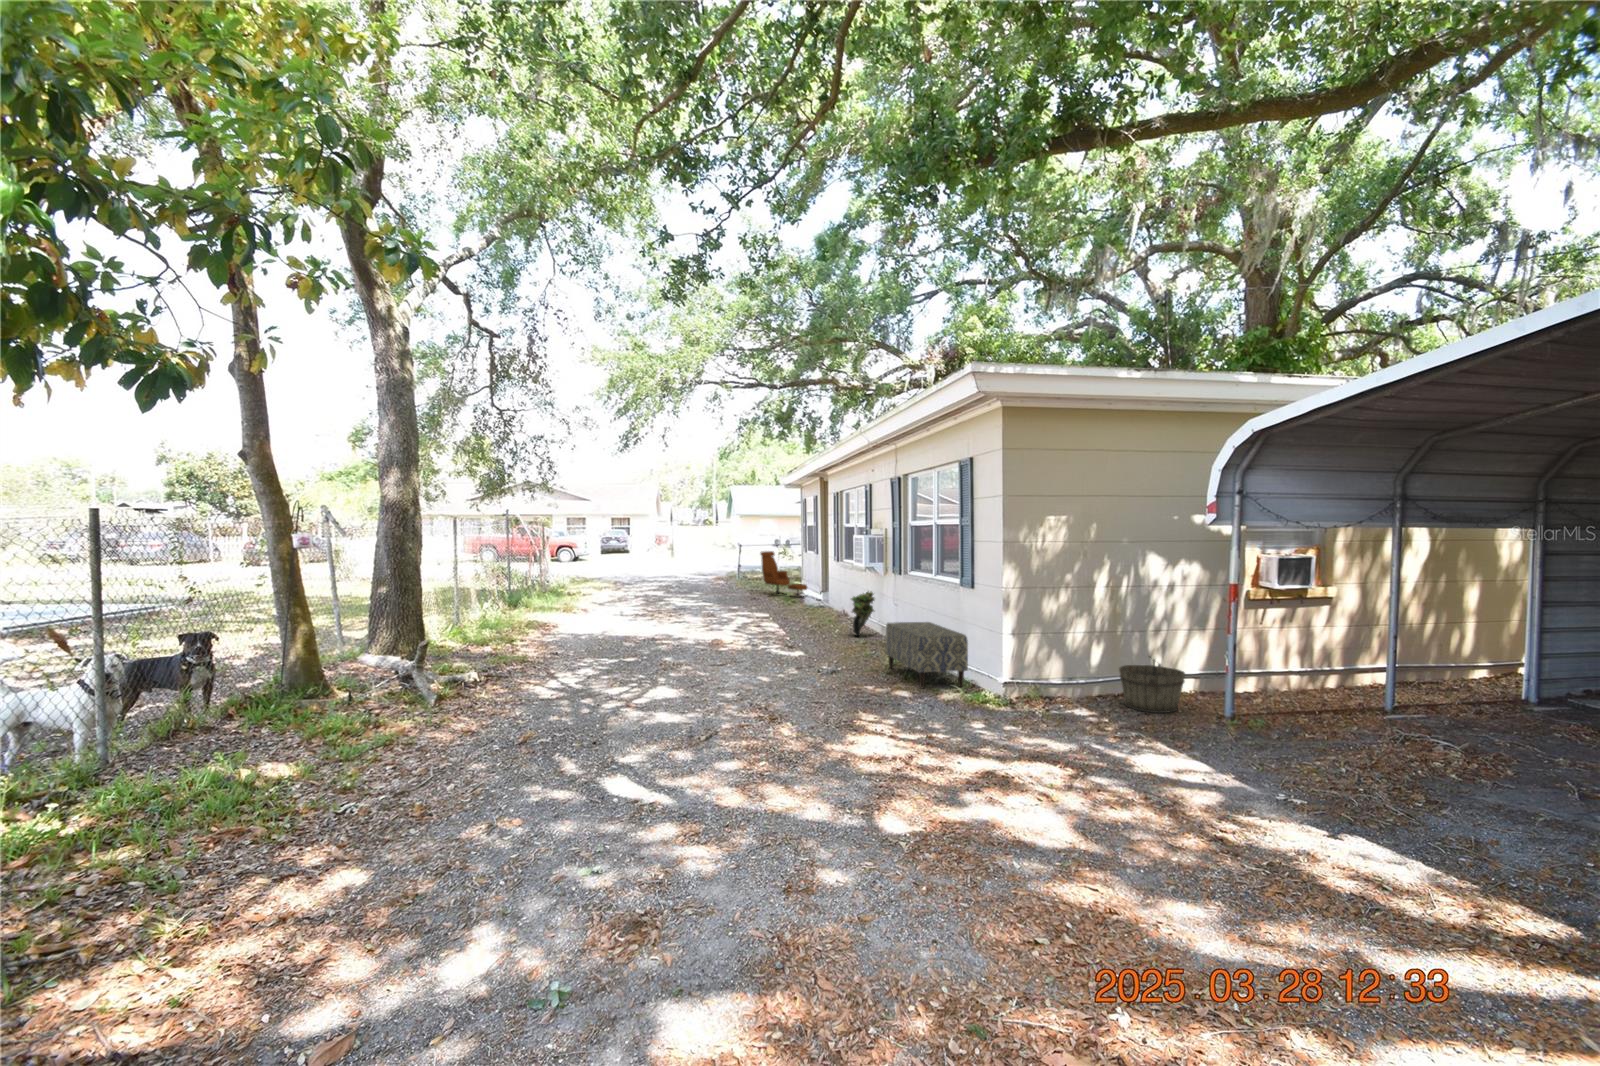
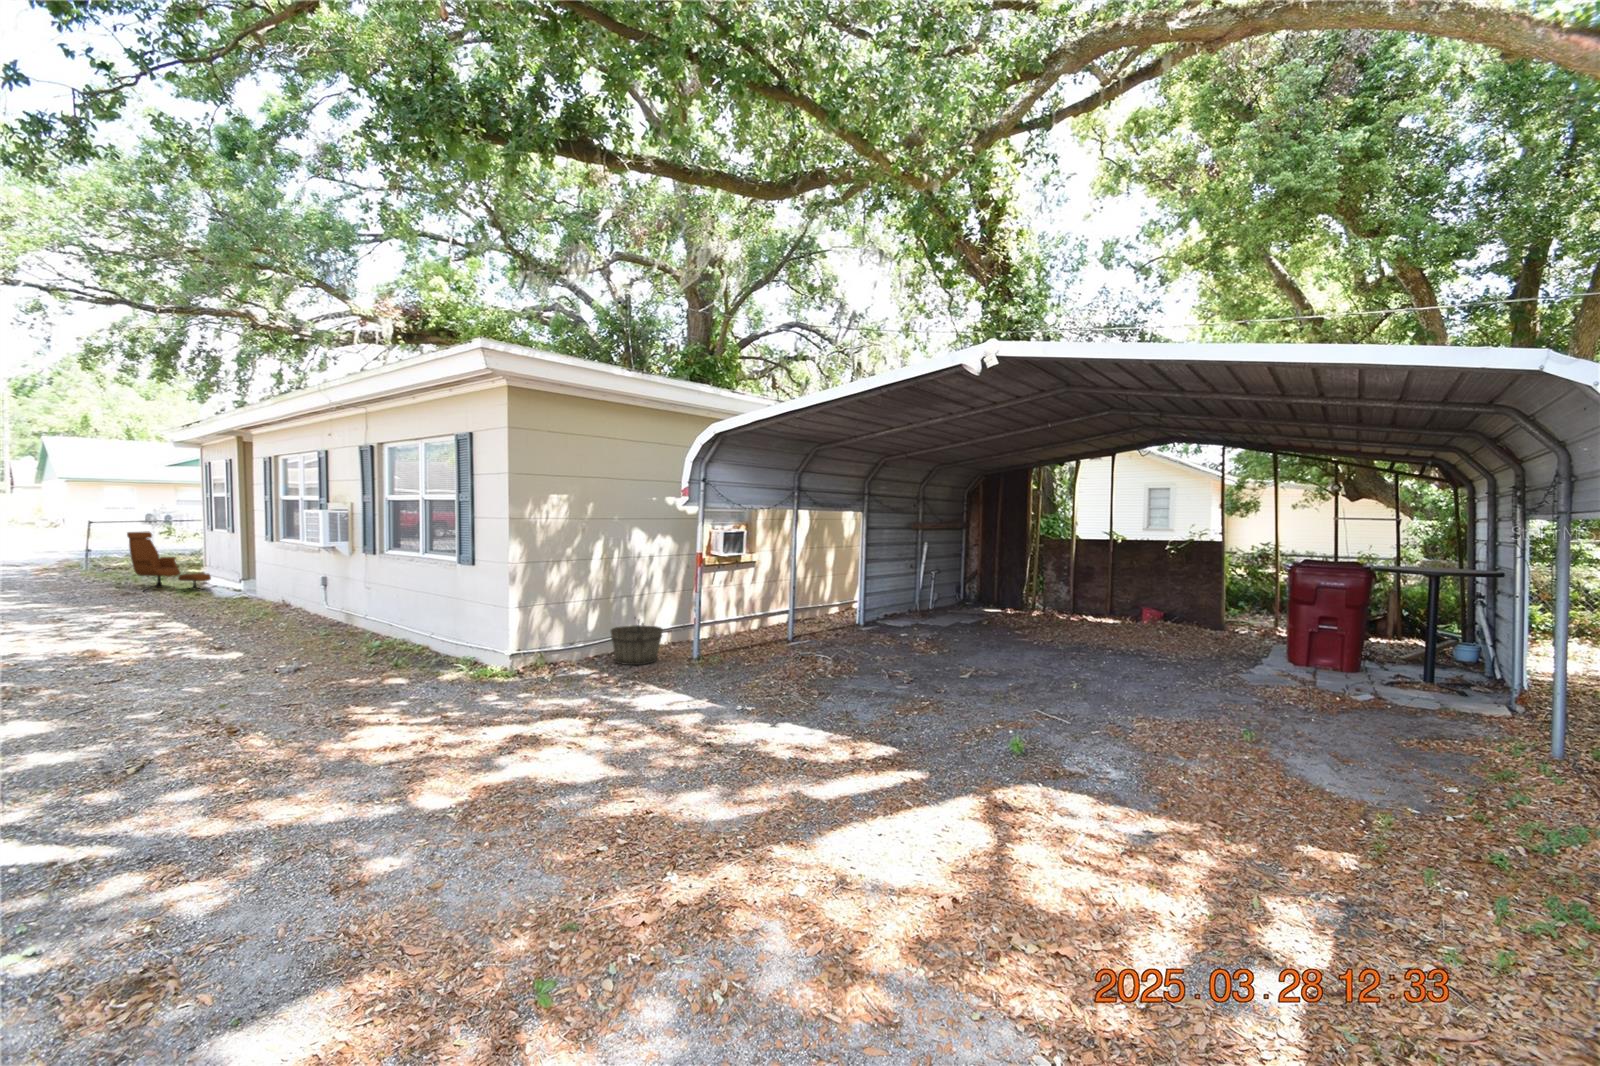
potted plant: present [851,592,875,636] -> none [297,576,333,630]
bench: present [886,622,968,688] -> none [361,604,465,674]

